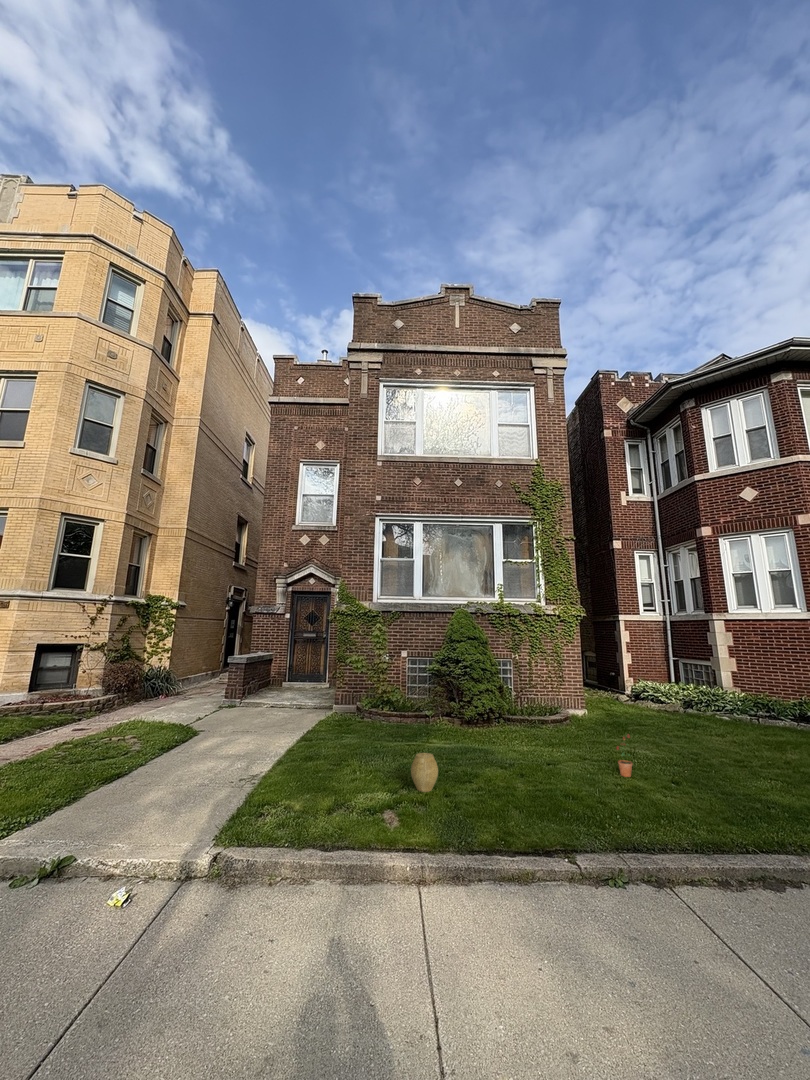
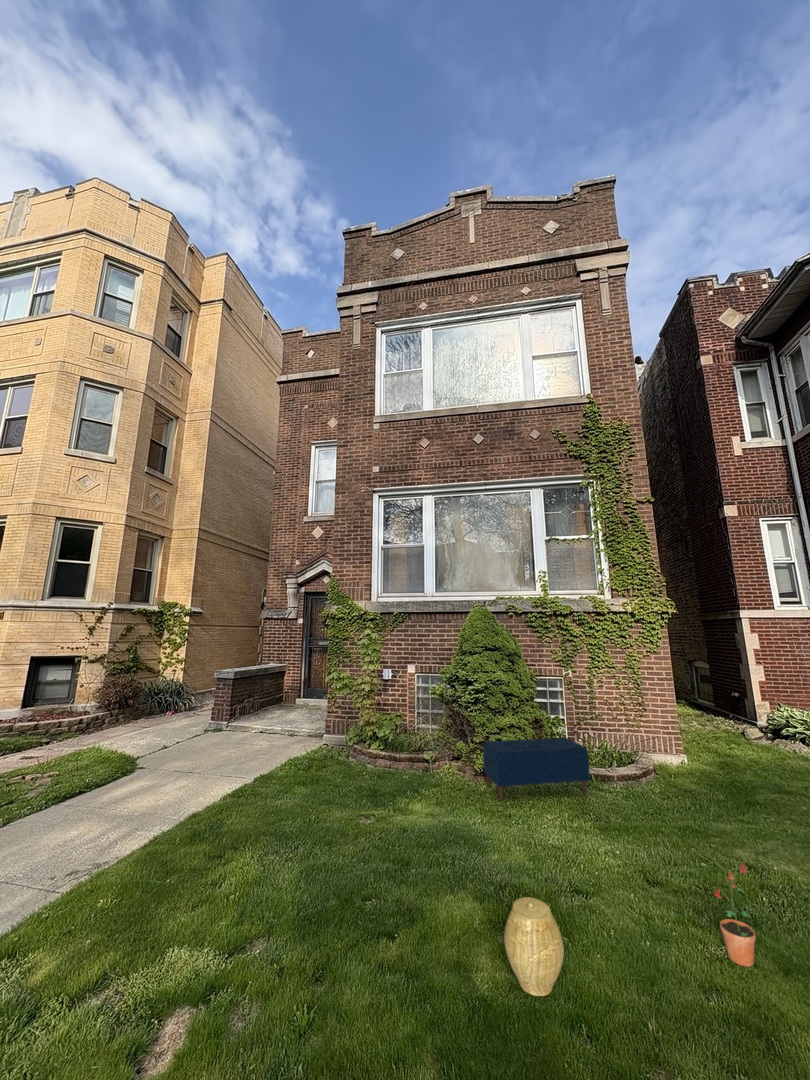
bench: none [470,696,537,734] -> present [483,738,590,800]
woven basket: present [411,753,438,792] -> present [504,897,564,996]

